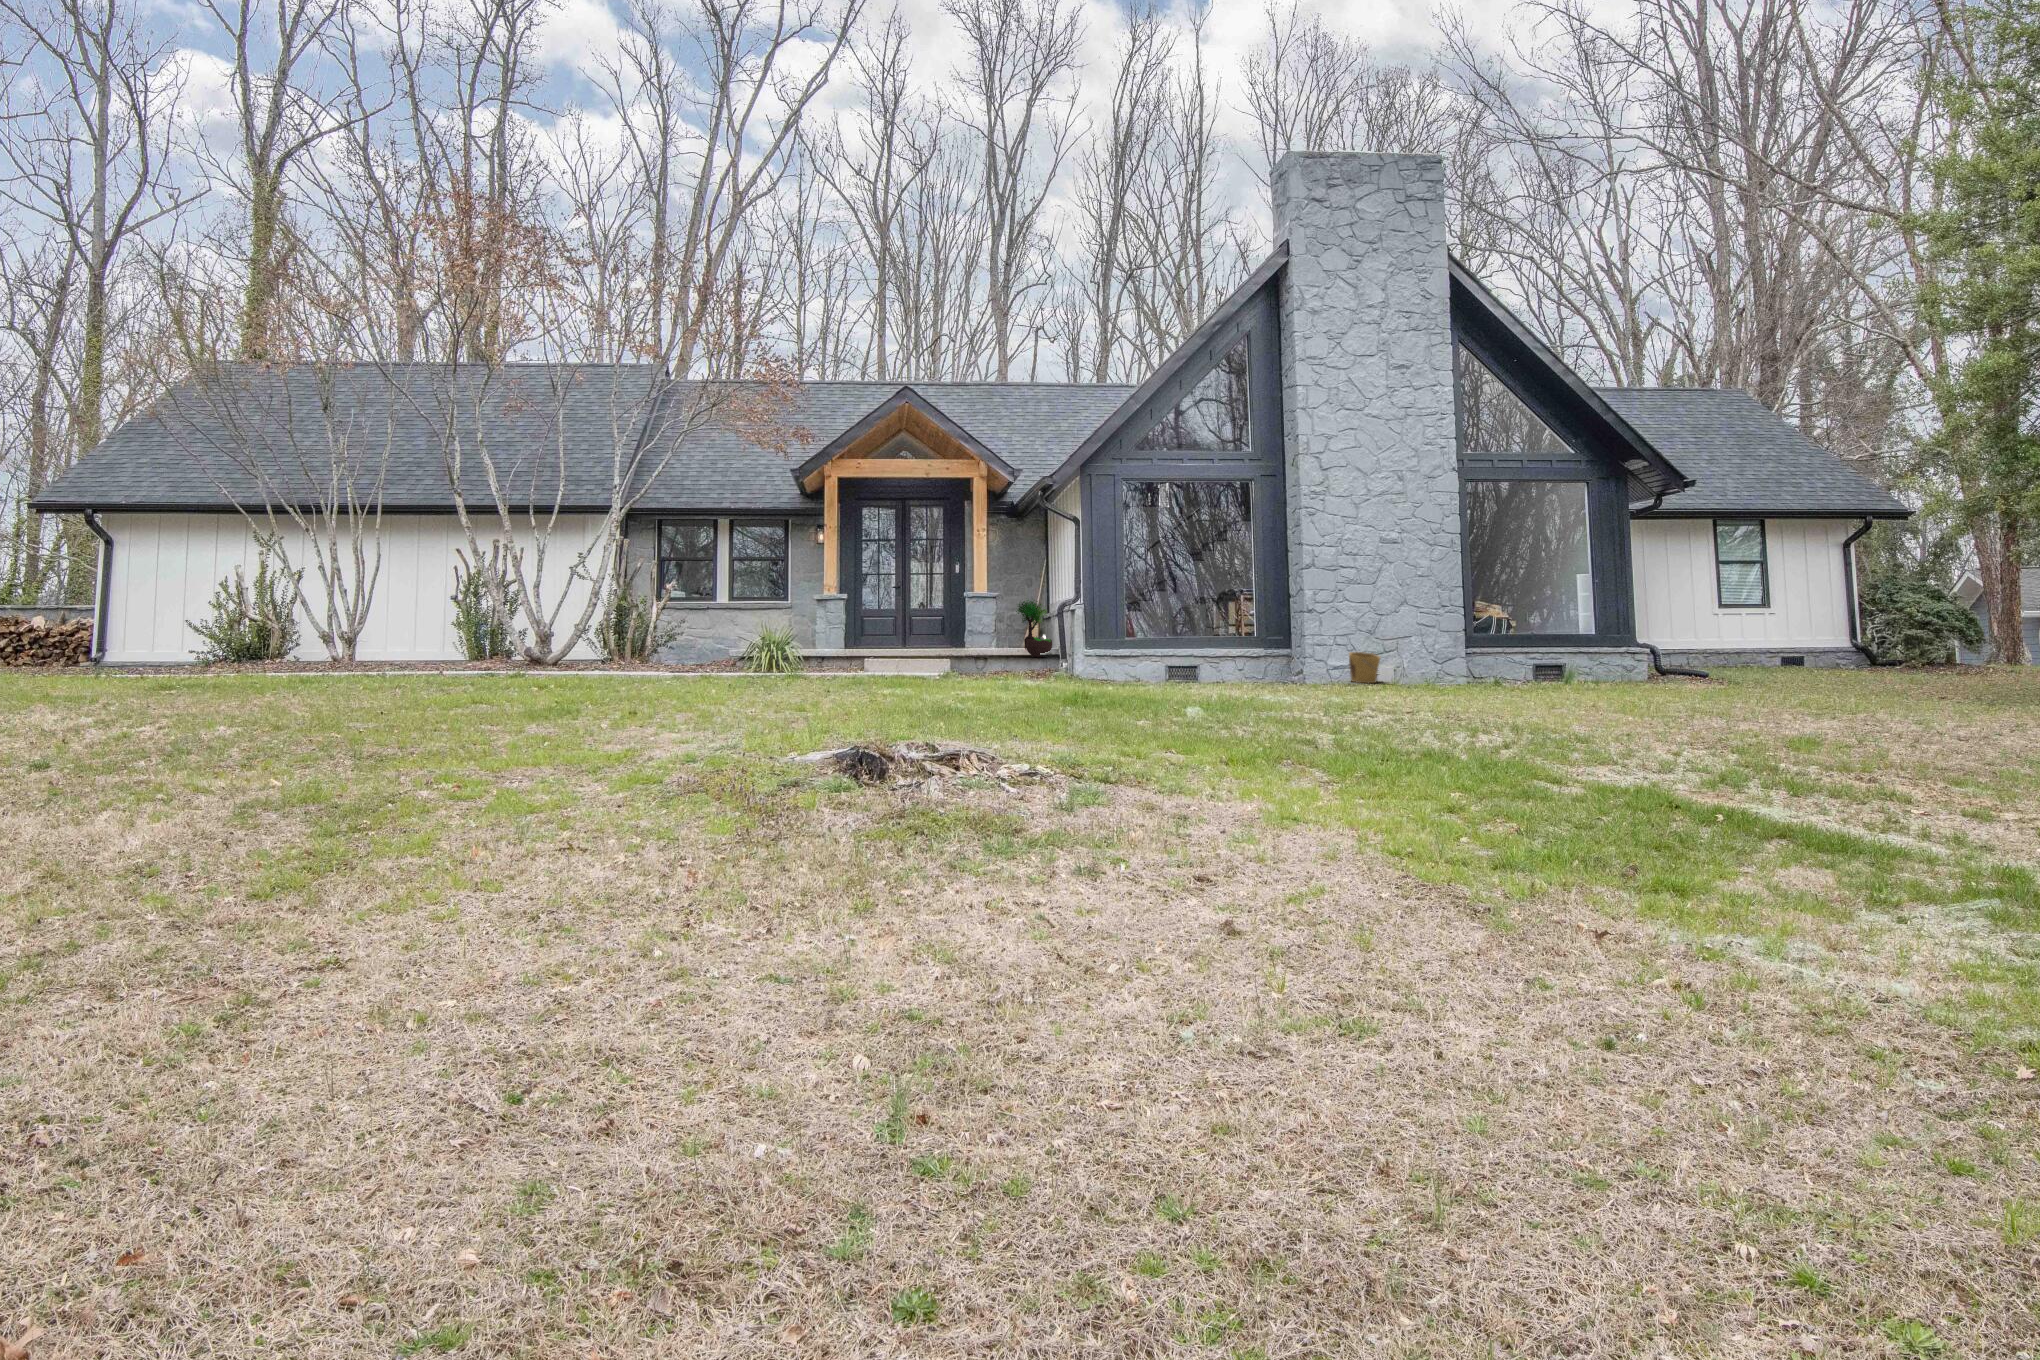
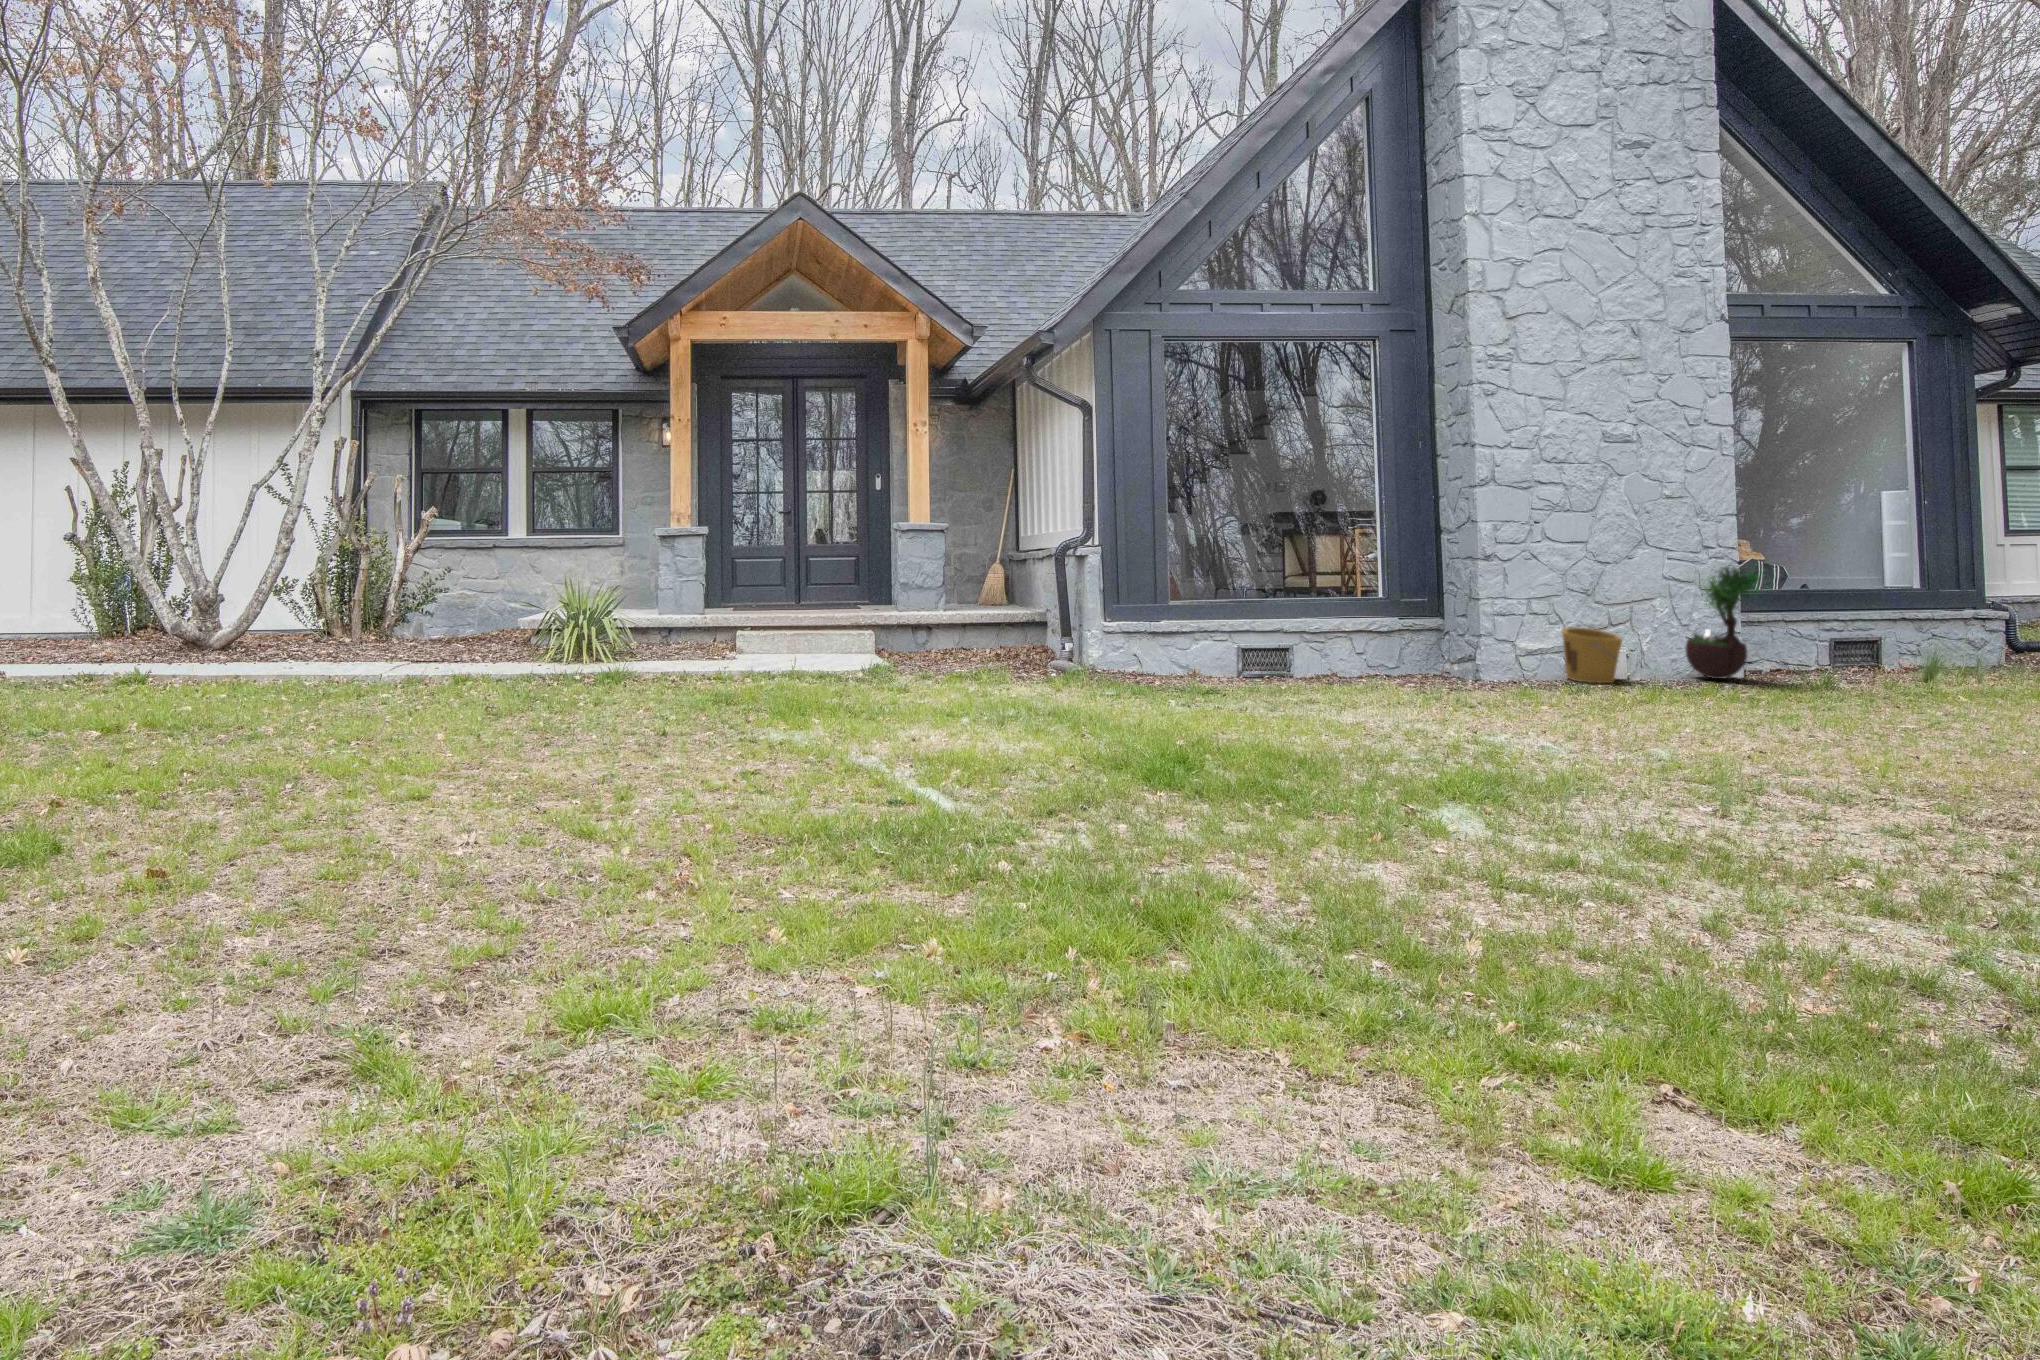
potted tree: present [1016,600,1052,658] -> present [1685,562,1766,679]

